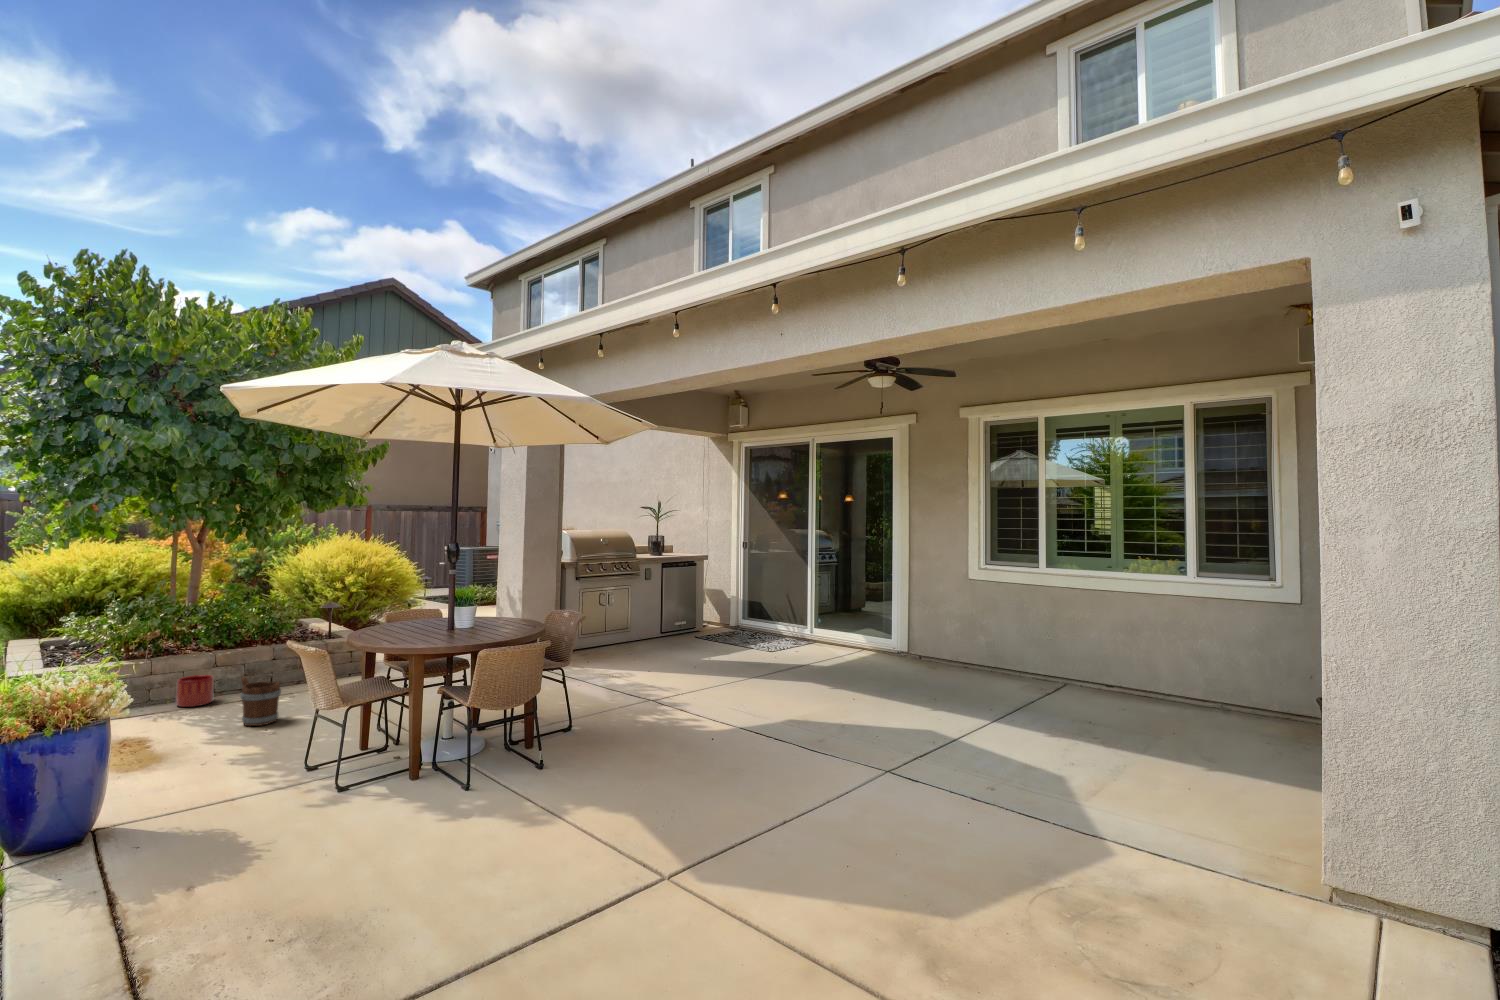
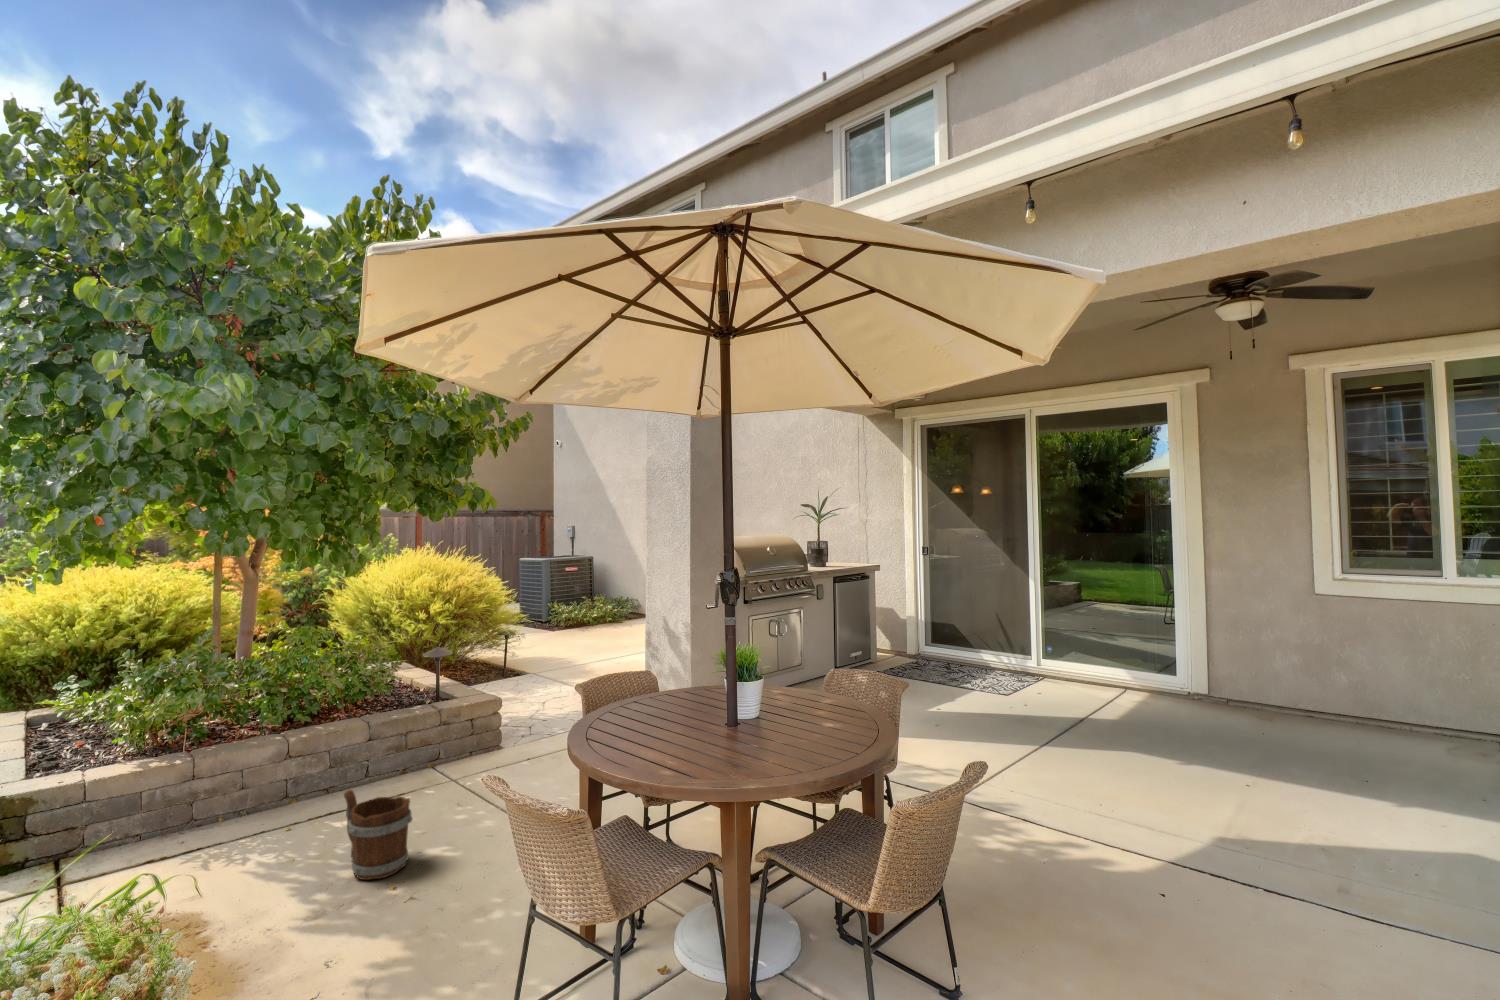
planter: present [176,675,214,707] -> none [234,775,291,833]

